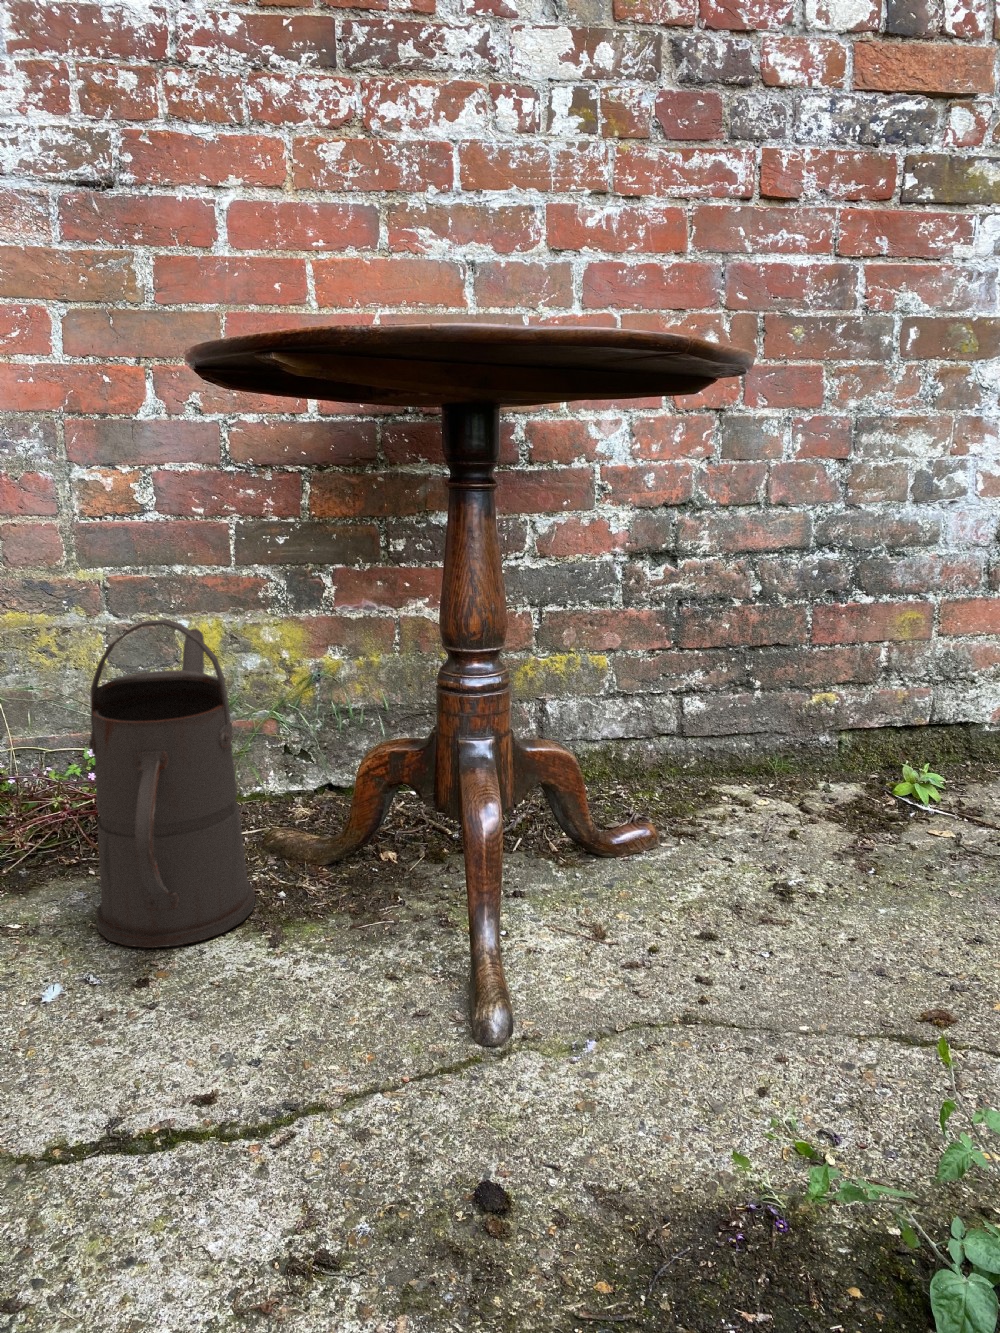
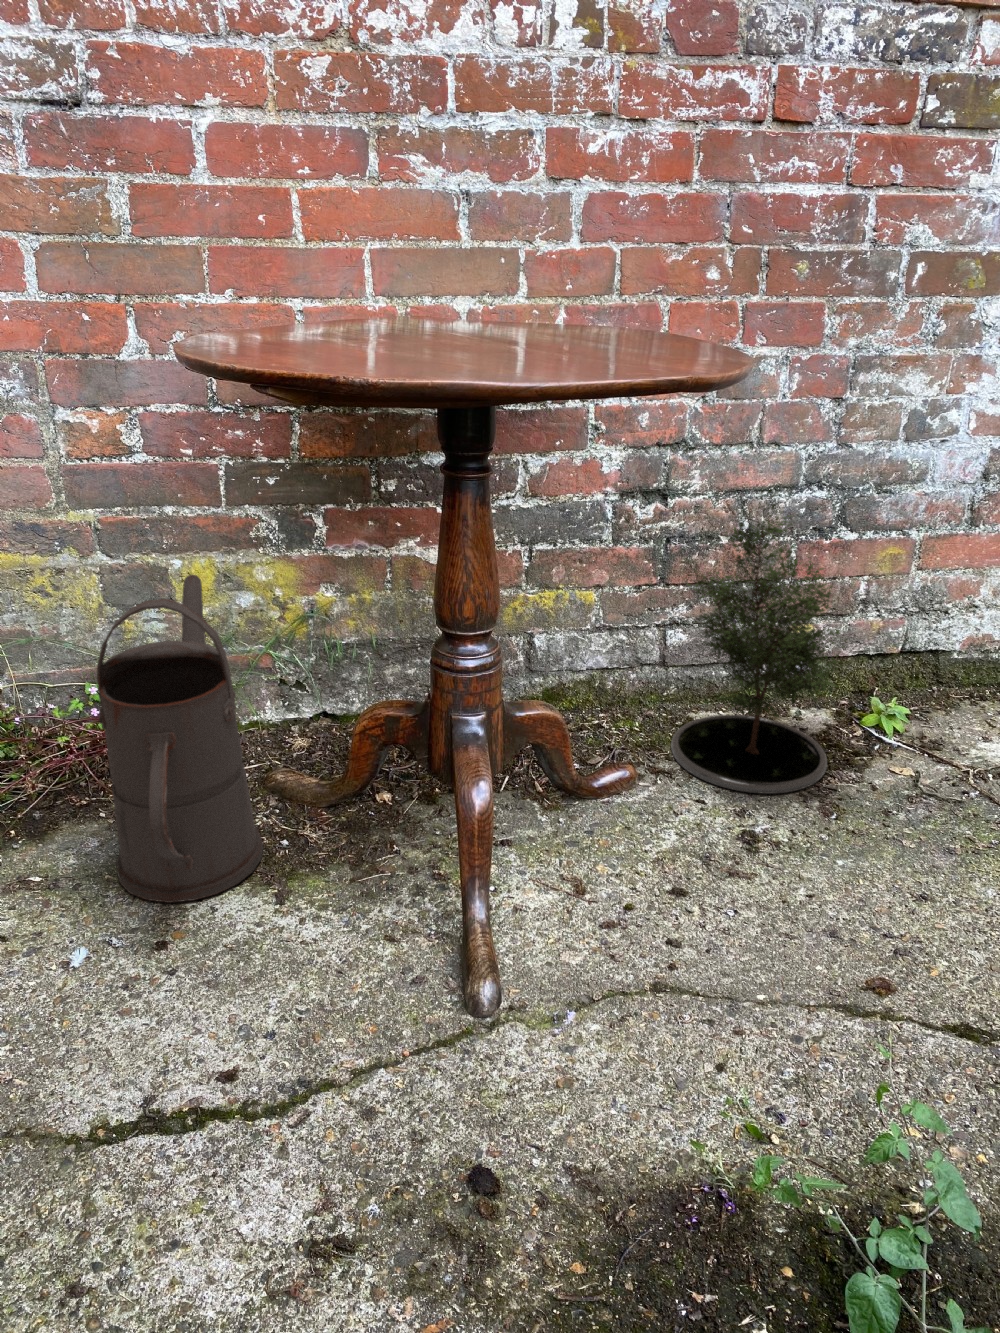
potted tree: none [695,527,878,852] -> present [671,490,844,794]

